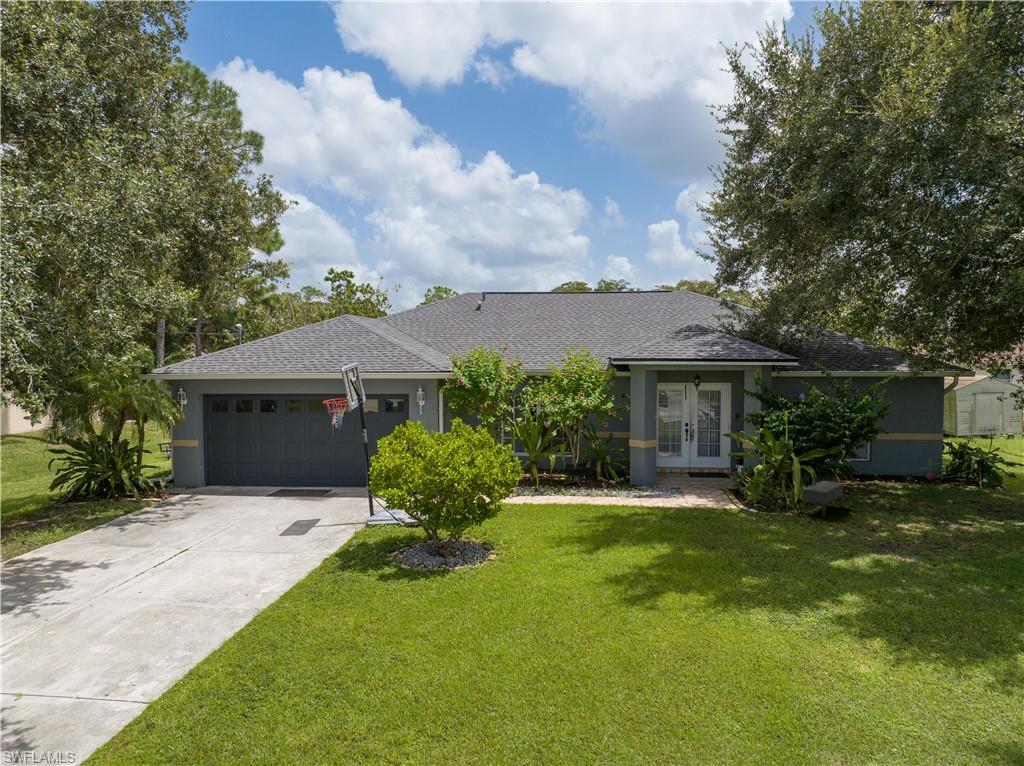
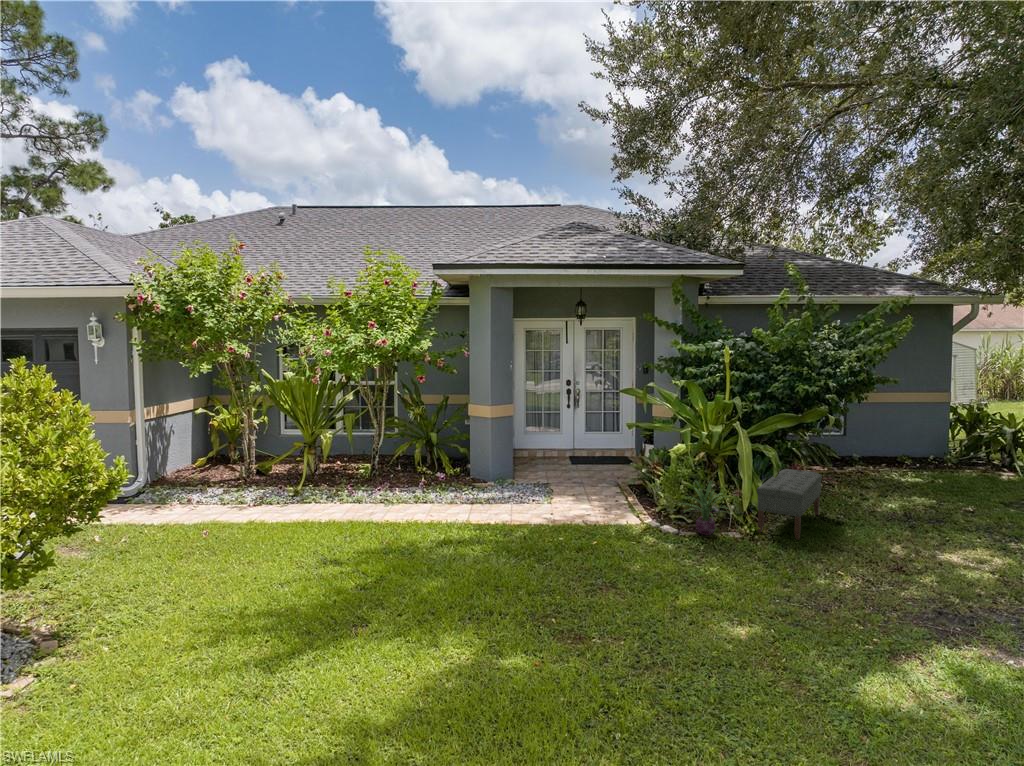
lounge chair: present [566,458,597,485] -> none [362,432,418,482]
decorative plant: present [927,458,936,480] -> present [685,481,720,535]

